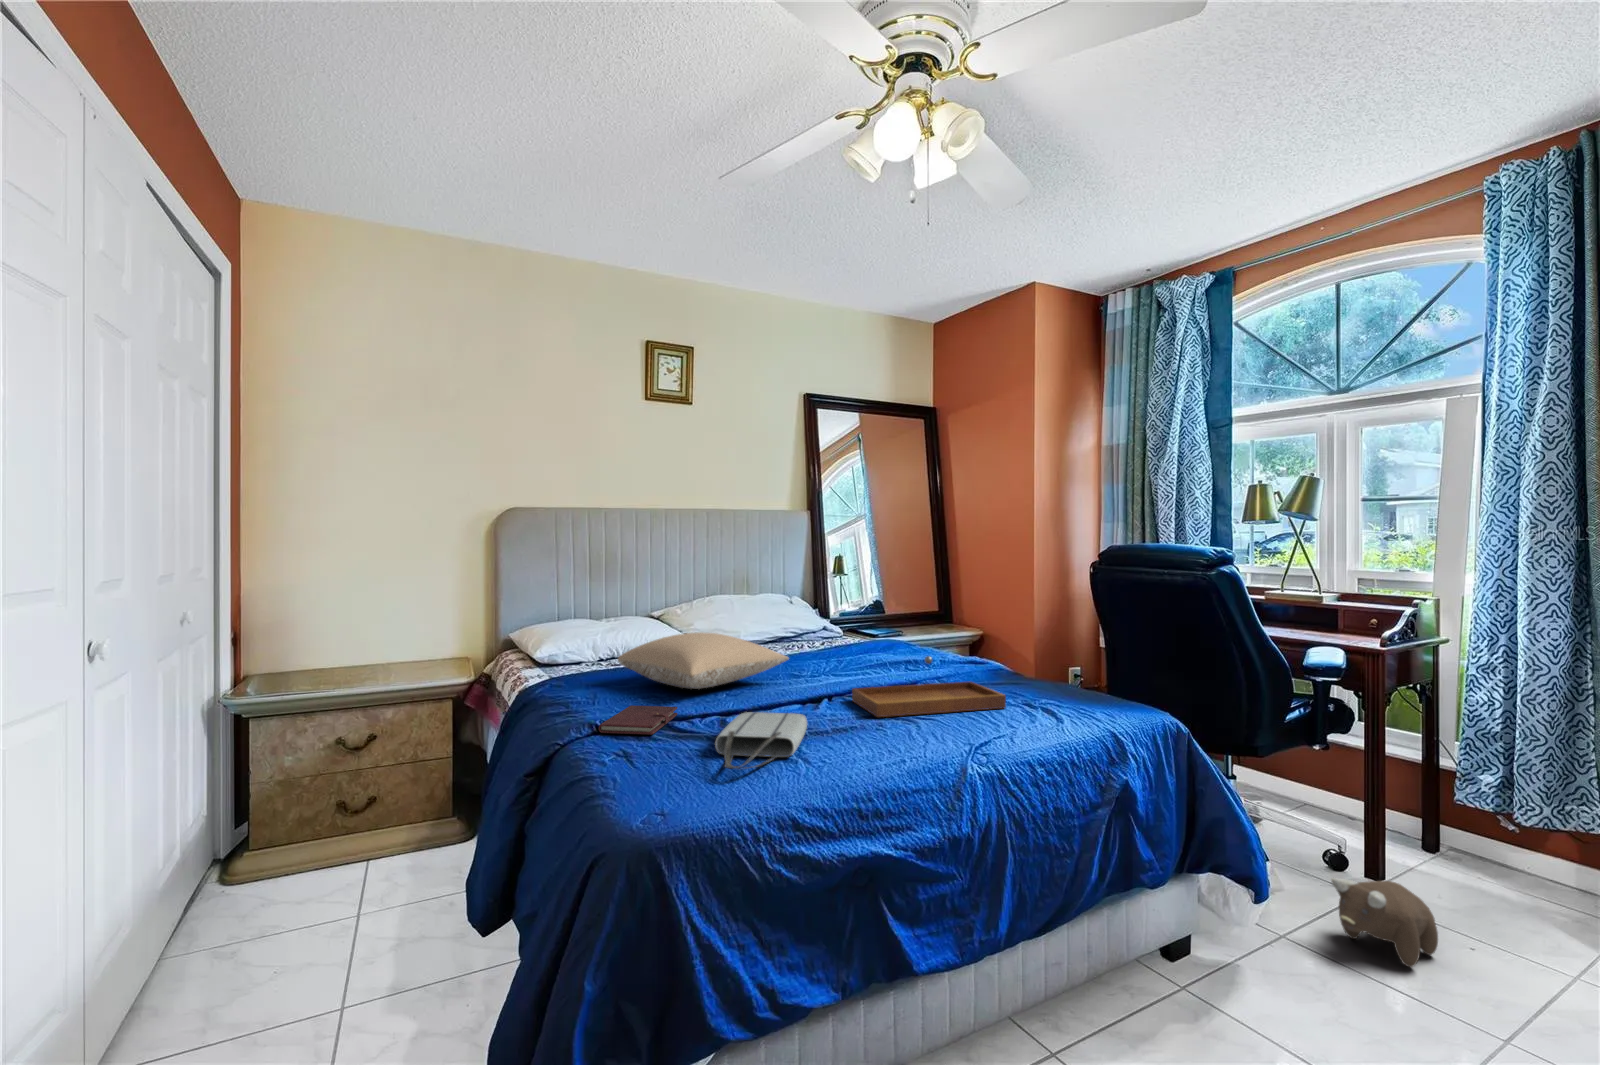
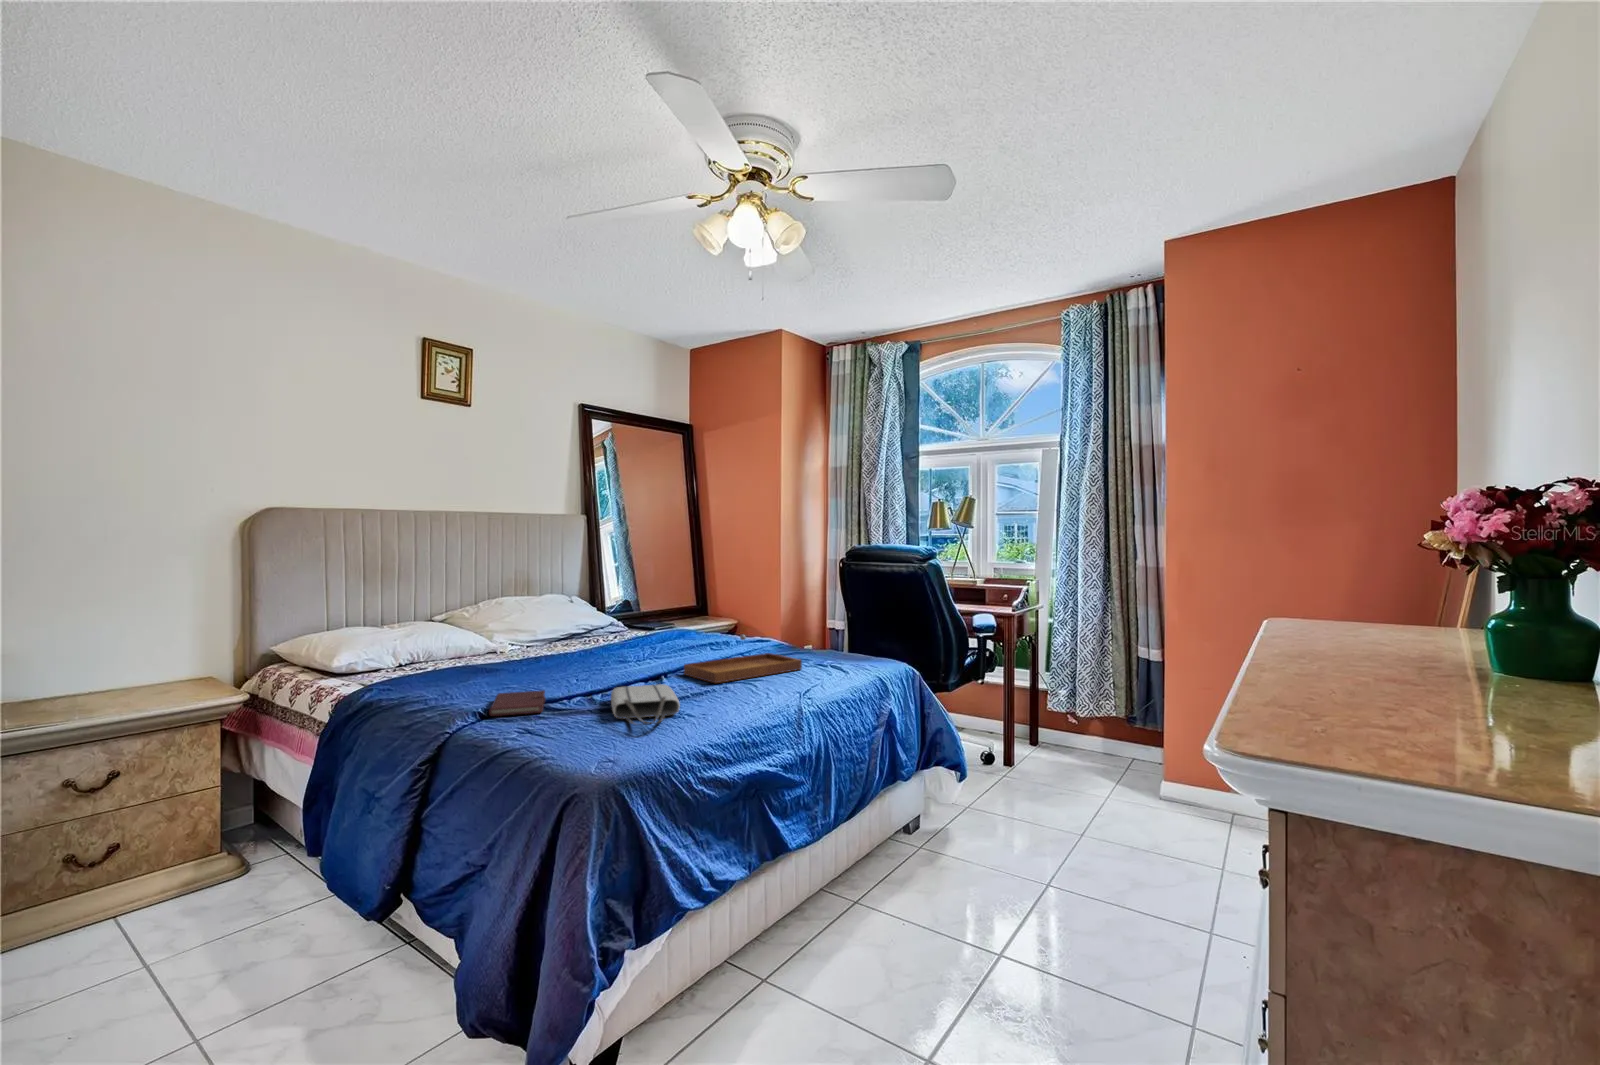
pillow: present [618,632,789,689] -> none [455,627,619,677]
plush toy: present [1331,878,1438,967] -> none [995,760,1049,811]

